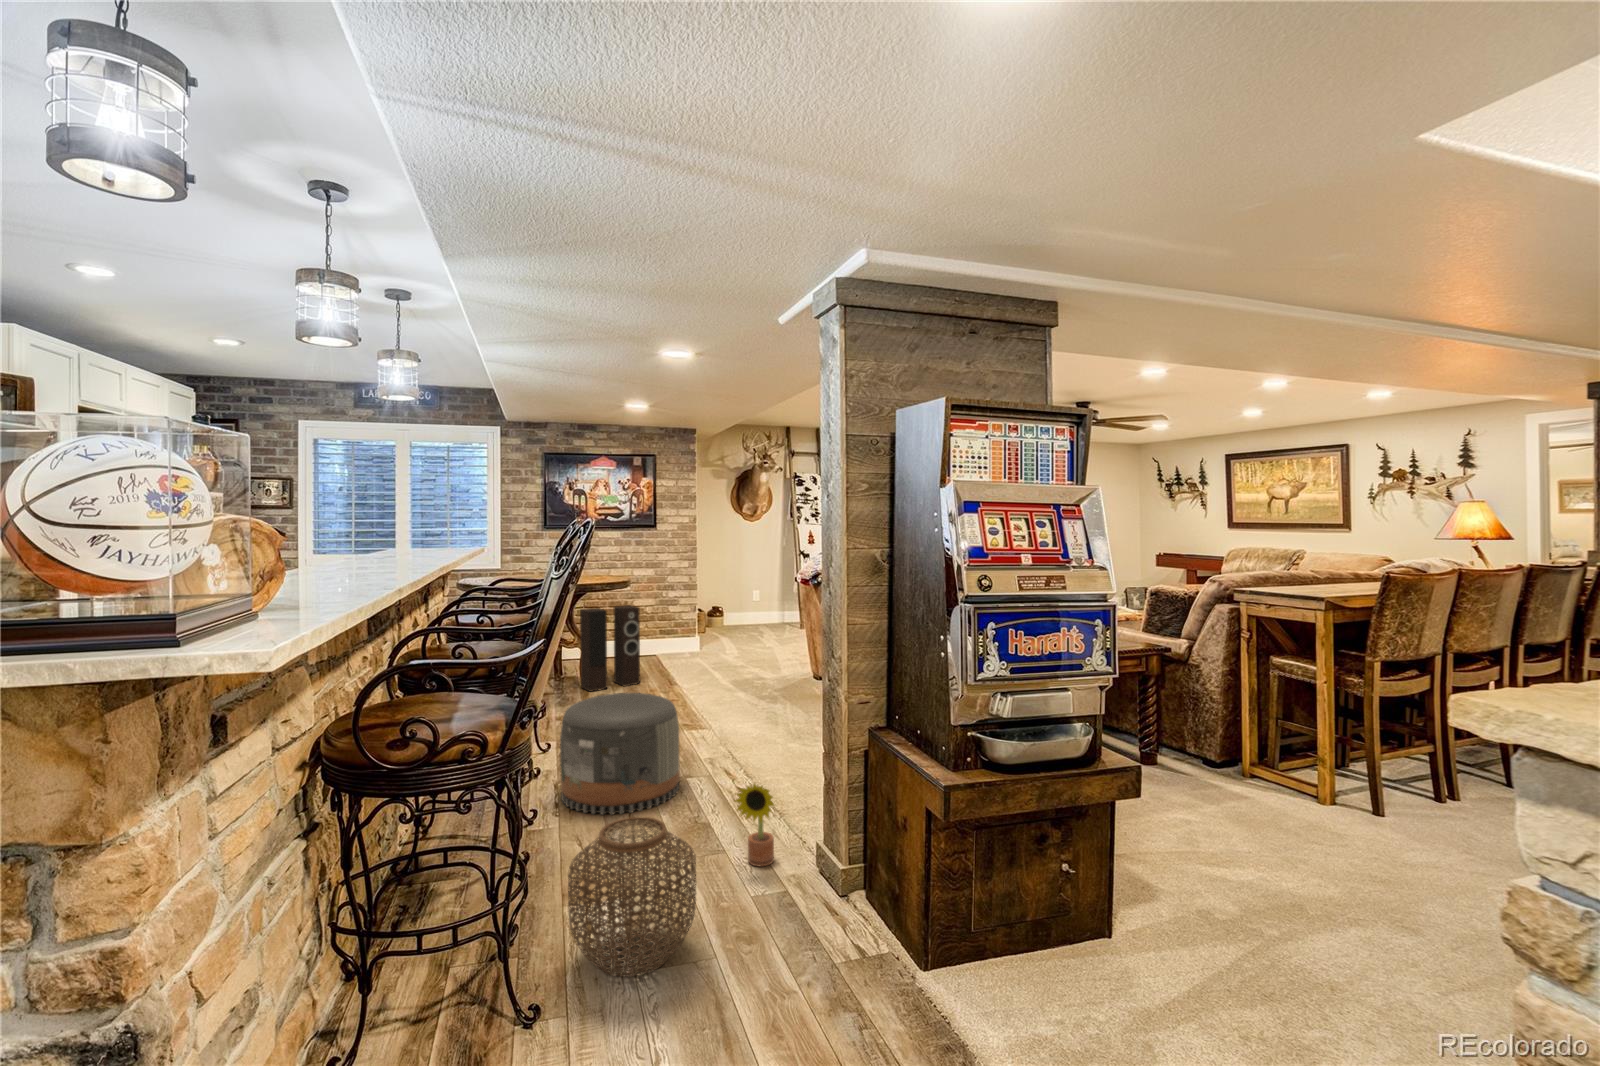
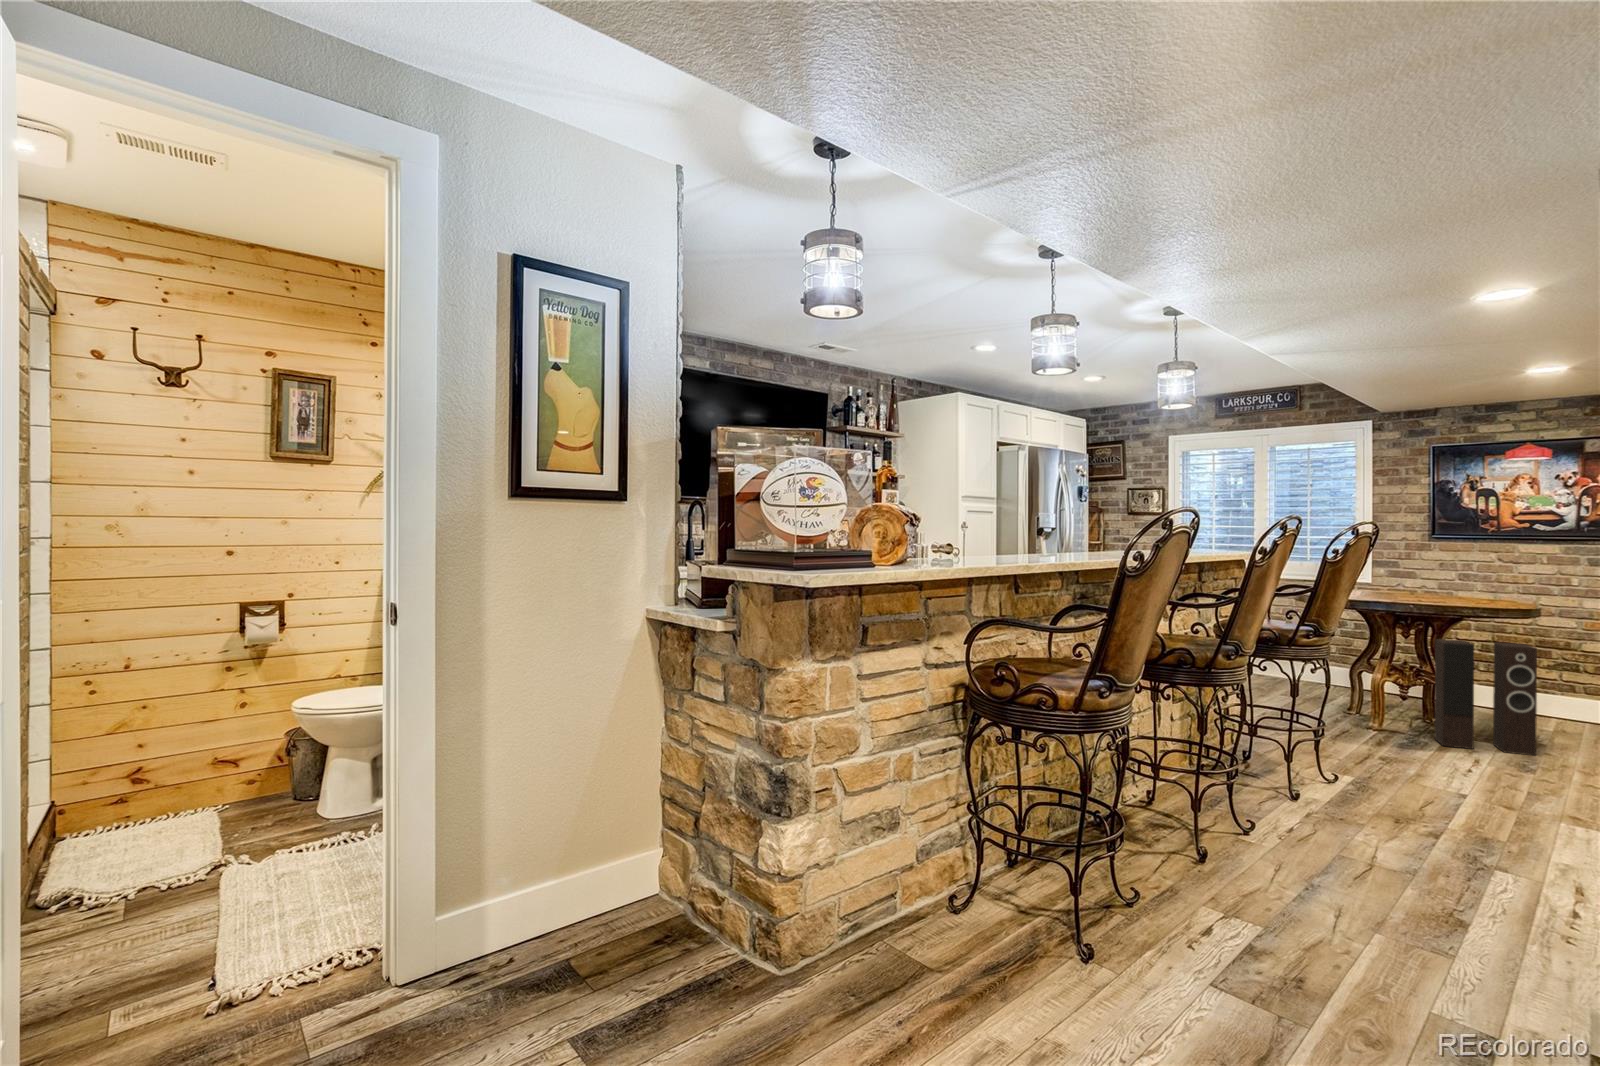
pouf: present [560,693,680,815] -> none [1289,728,1465,881]
decorative plant: present [734,784,774,866] -> none [1438,869,1520,1001]
woven basket: present [568,817,696,977] -> none [1154,826,1305,997]

